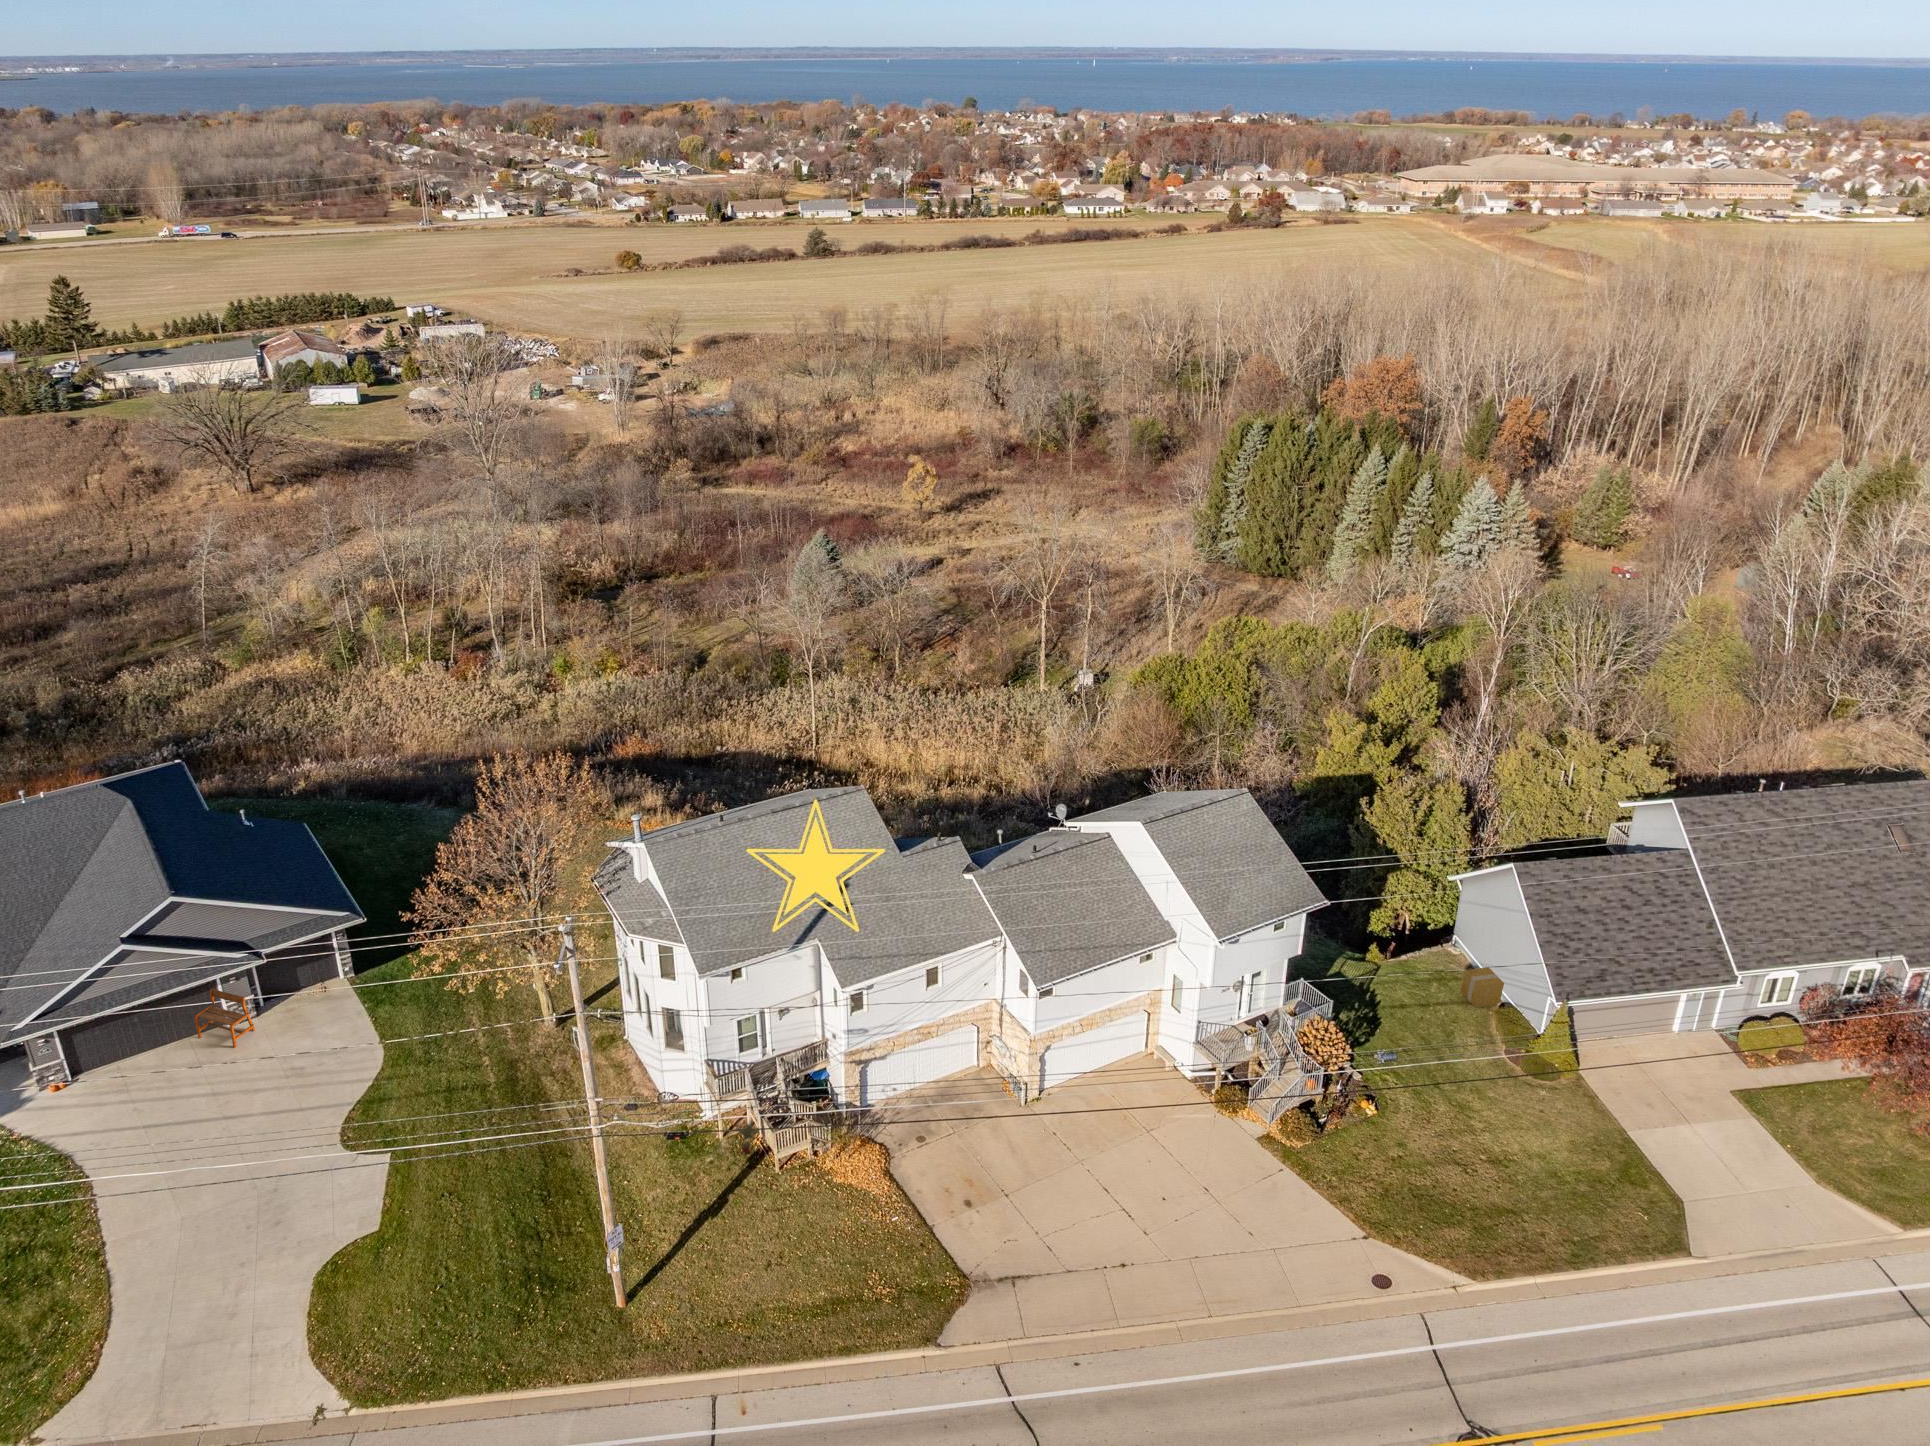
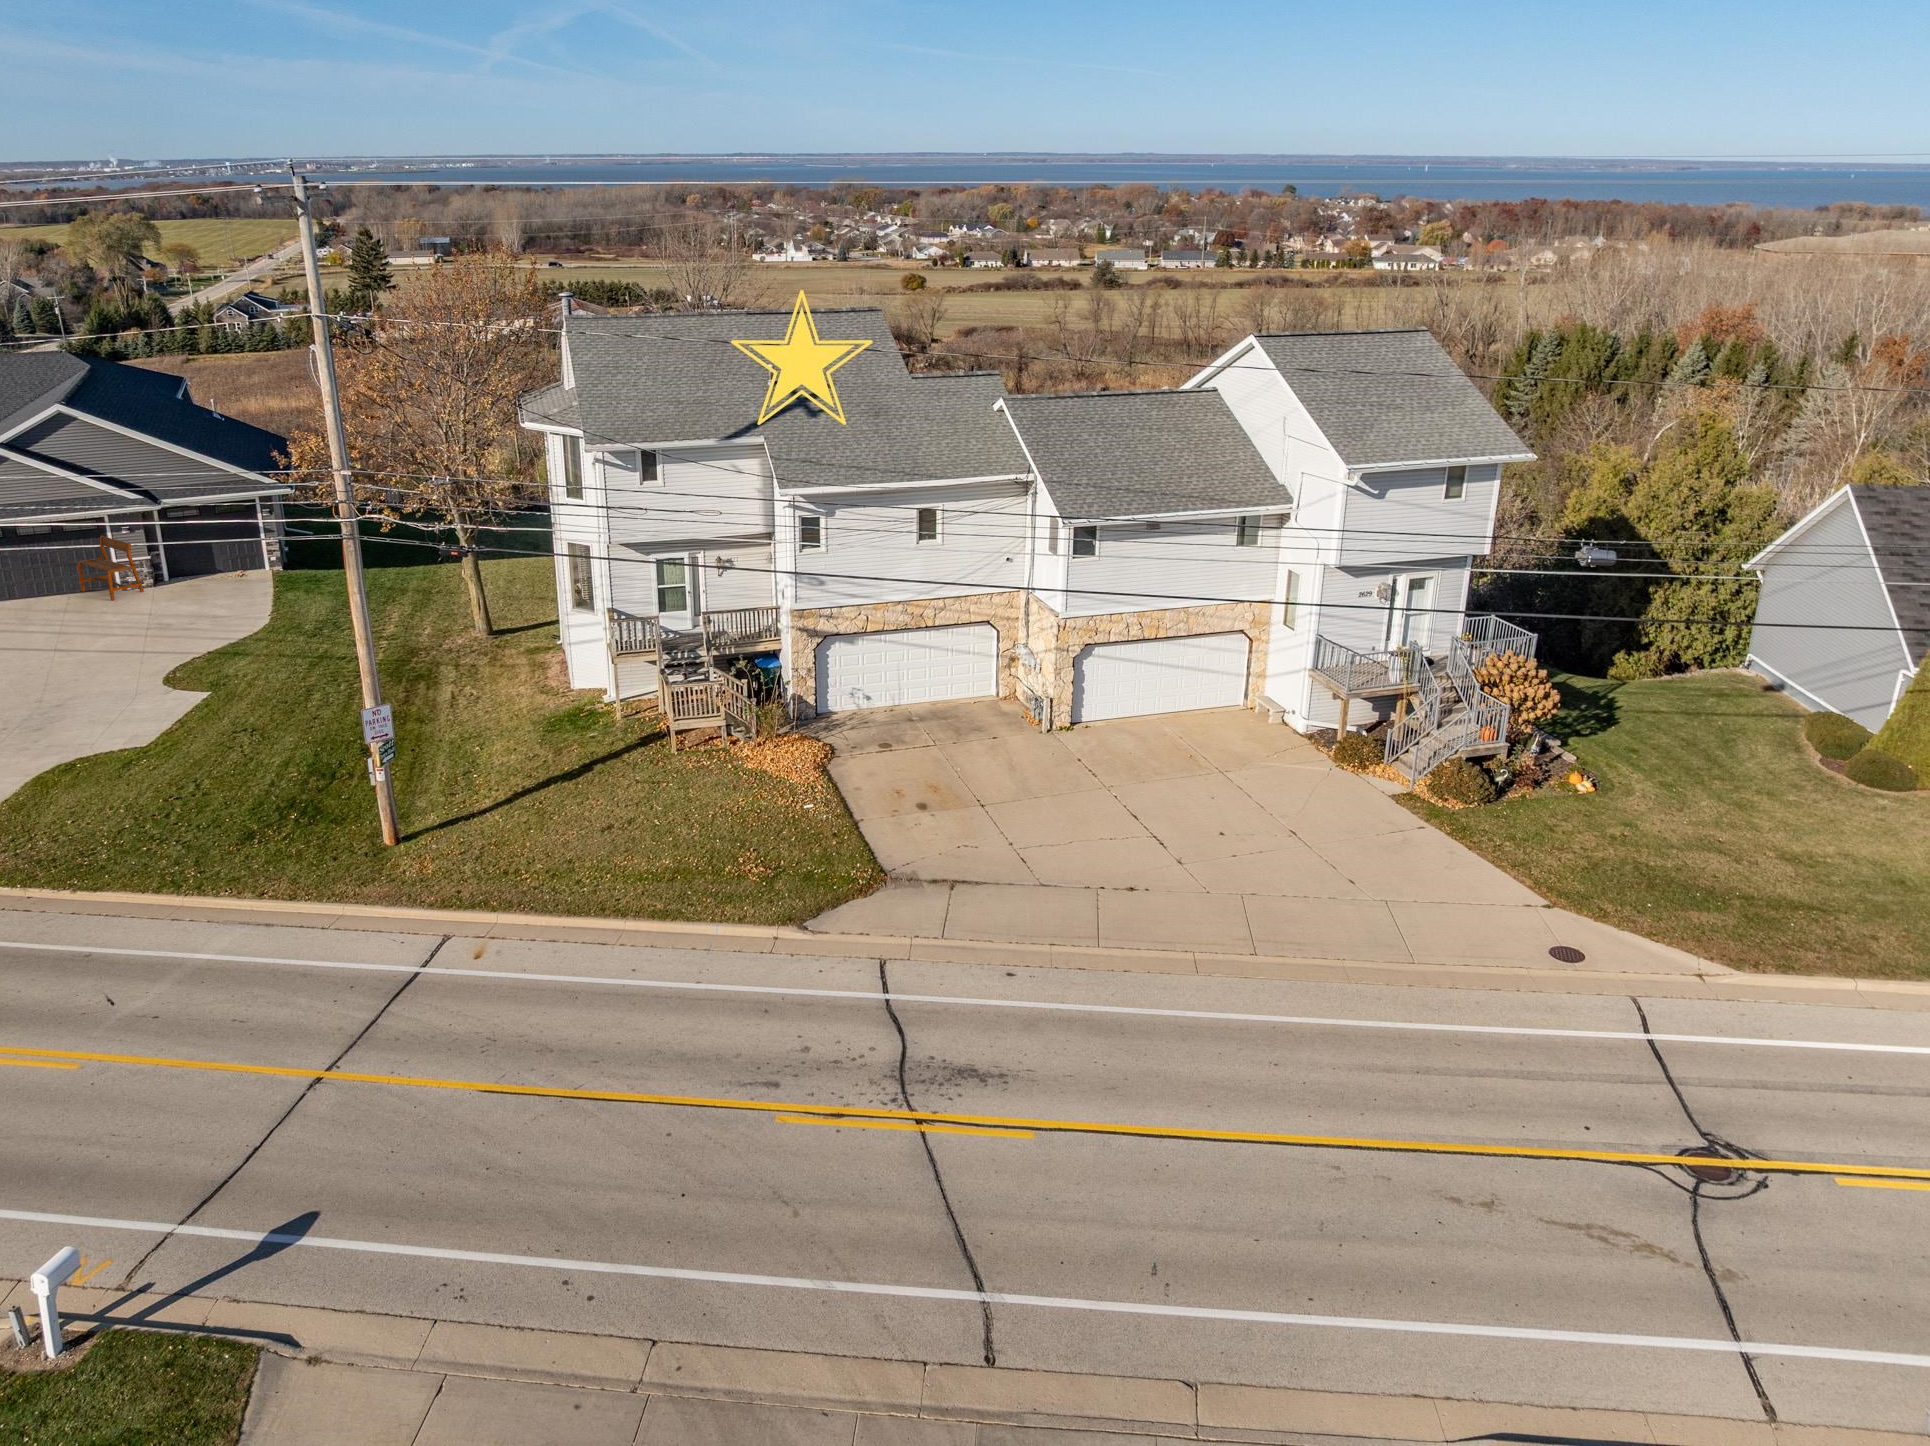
cardboard box: present [1461,967,1504,1008] -> none [1755,663,1834,717]
potted tree: present [736,1120,759,1153] -> none [627,678,660,732]

